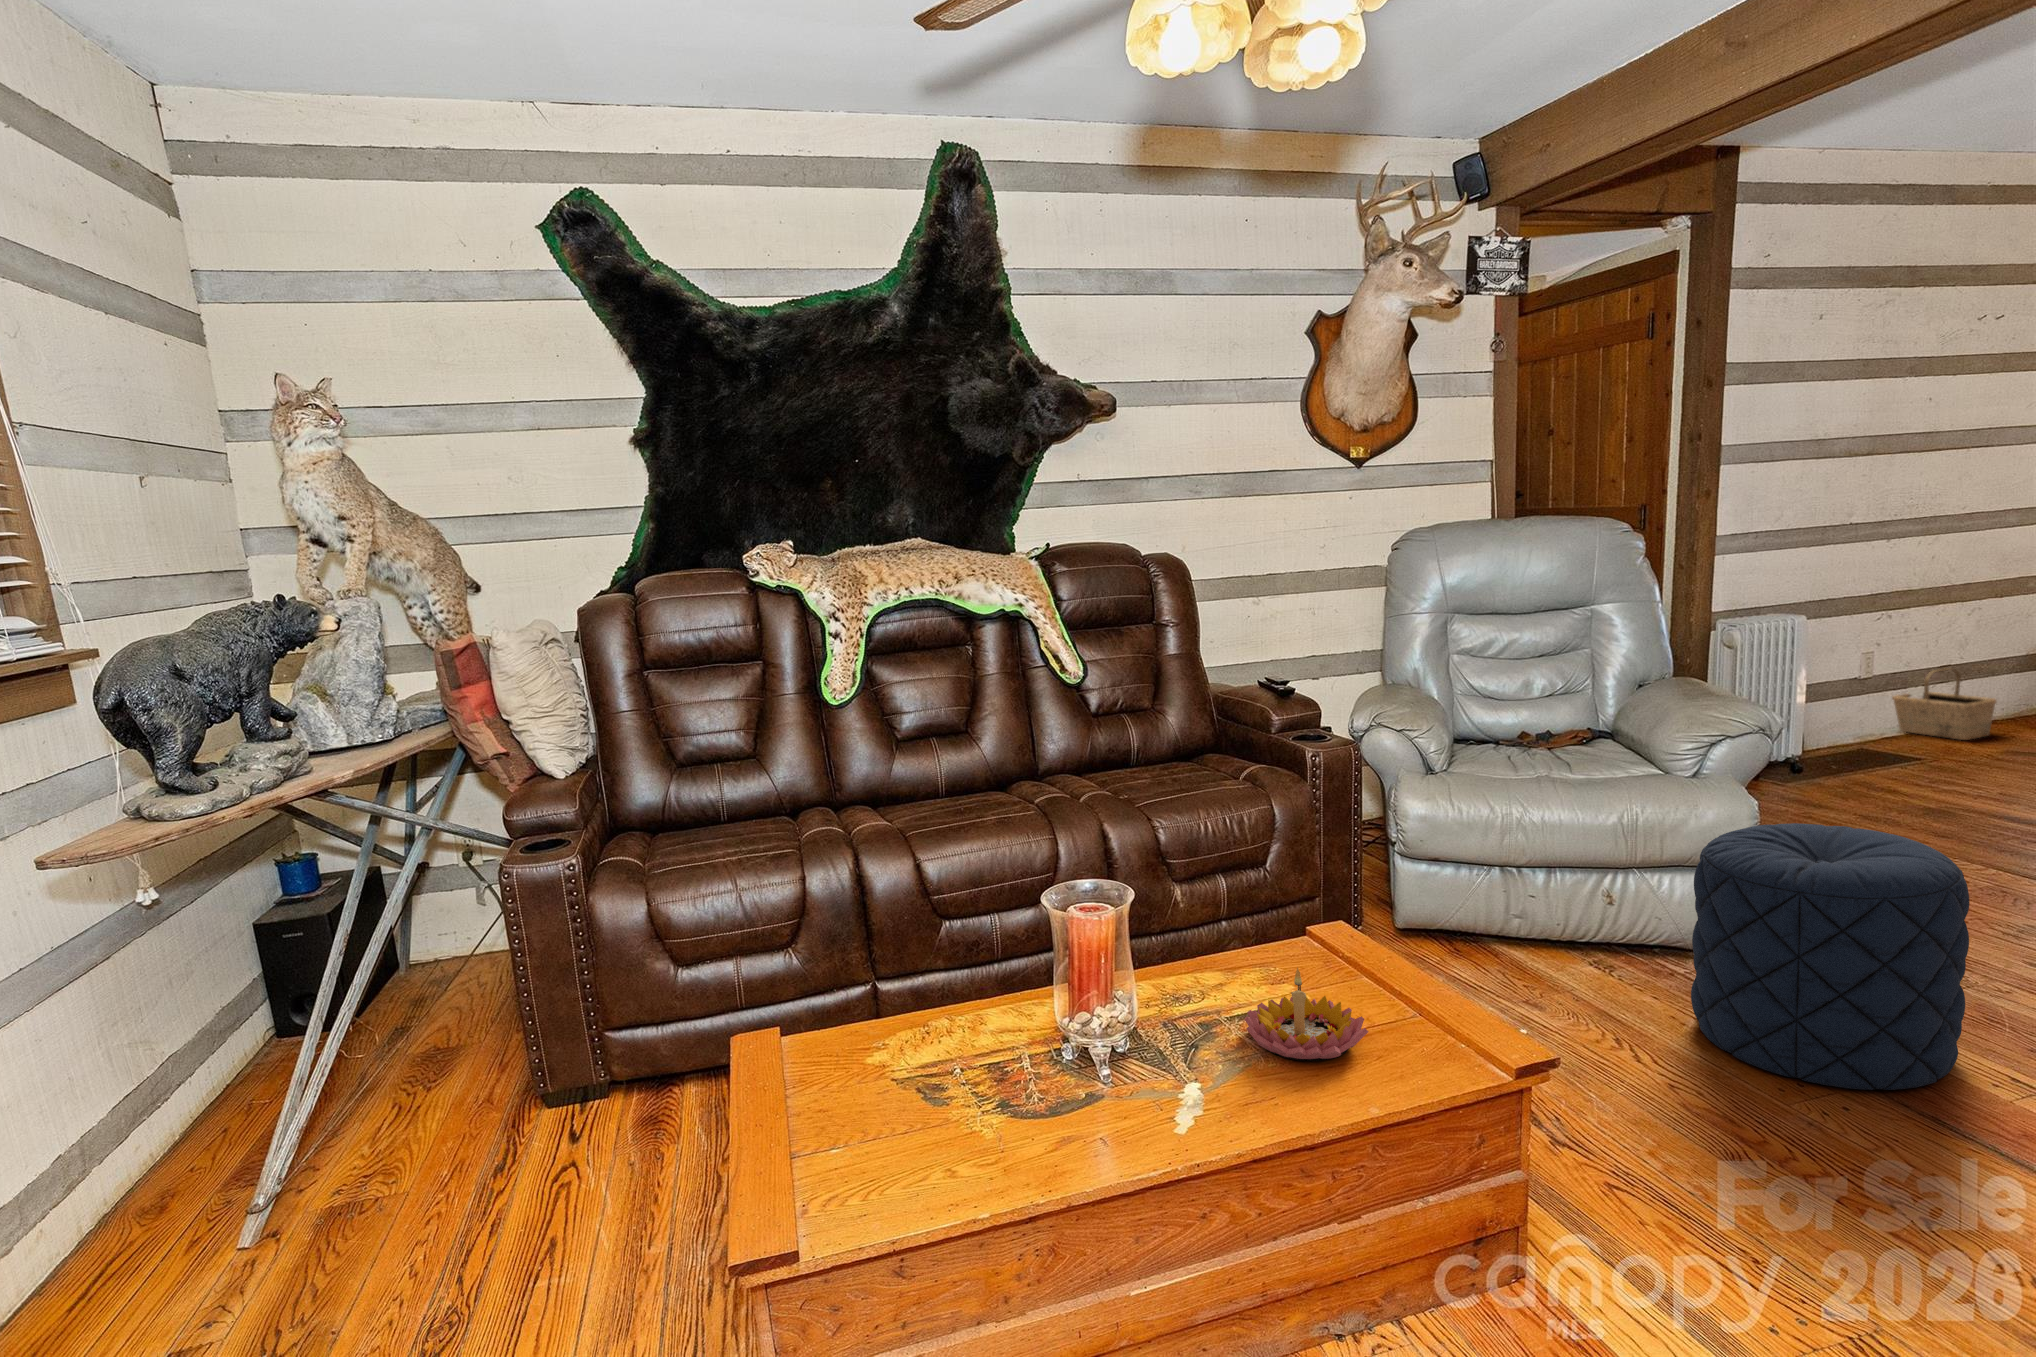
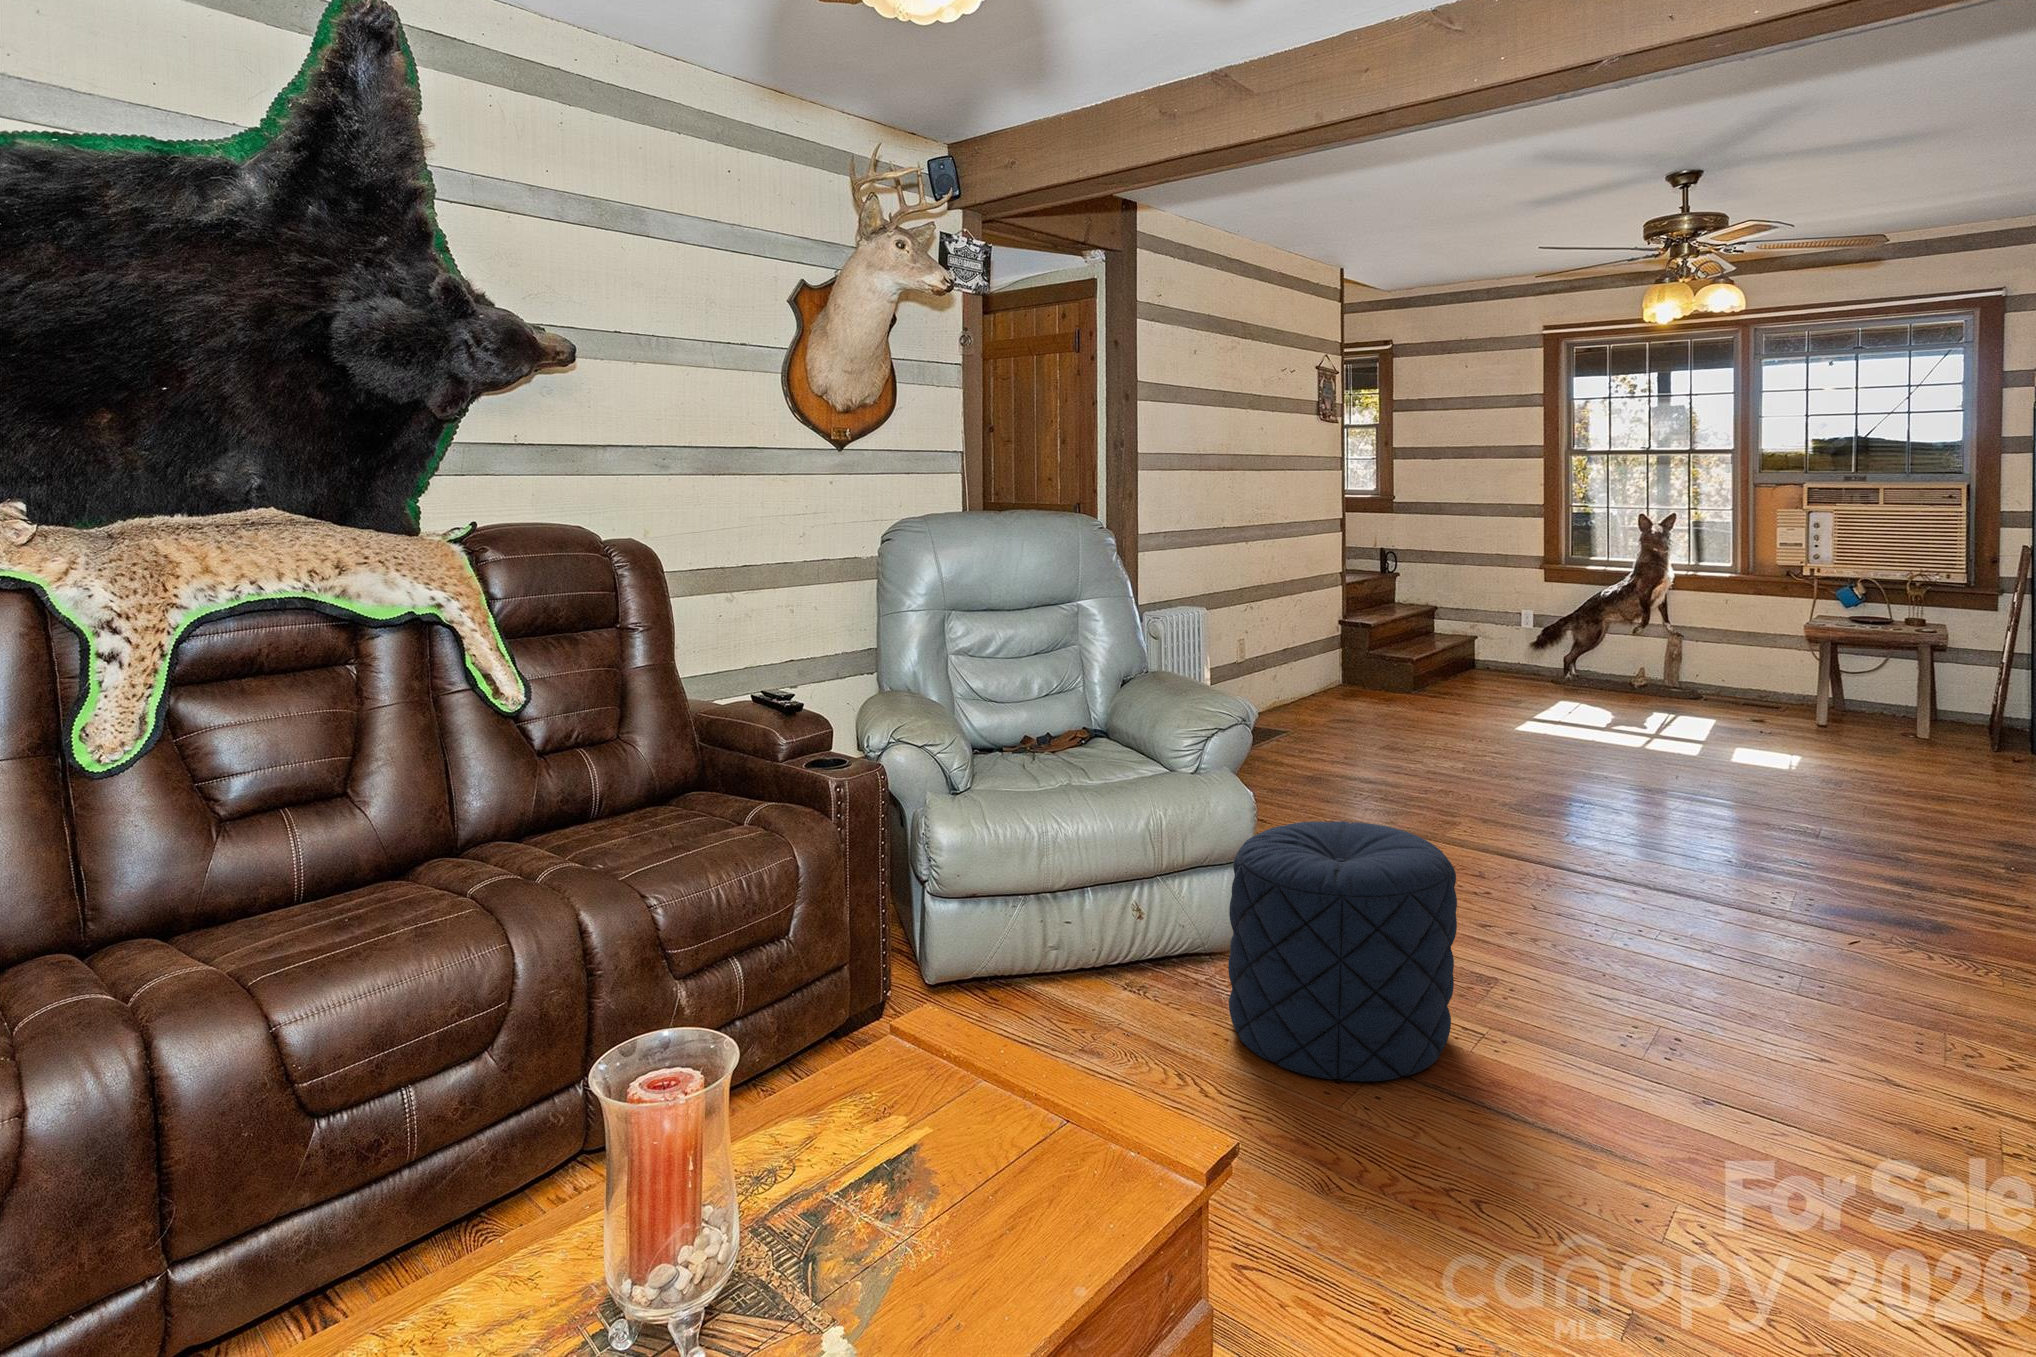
basket: present [1892,668,1996,740] -> none [1263,664,1333,725]
candle holder: present [1245,967,1368,1061] -> none [871,1108,1038,1243]

